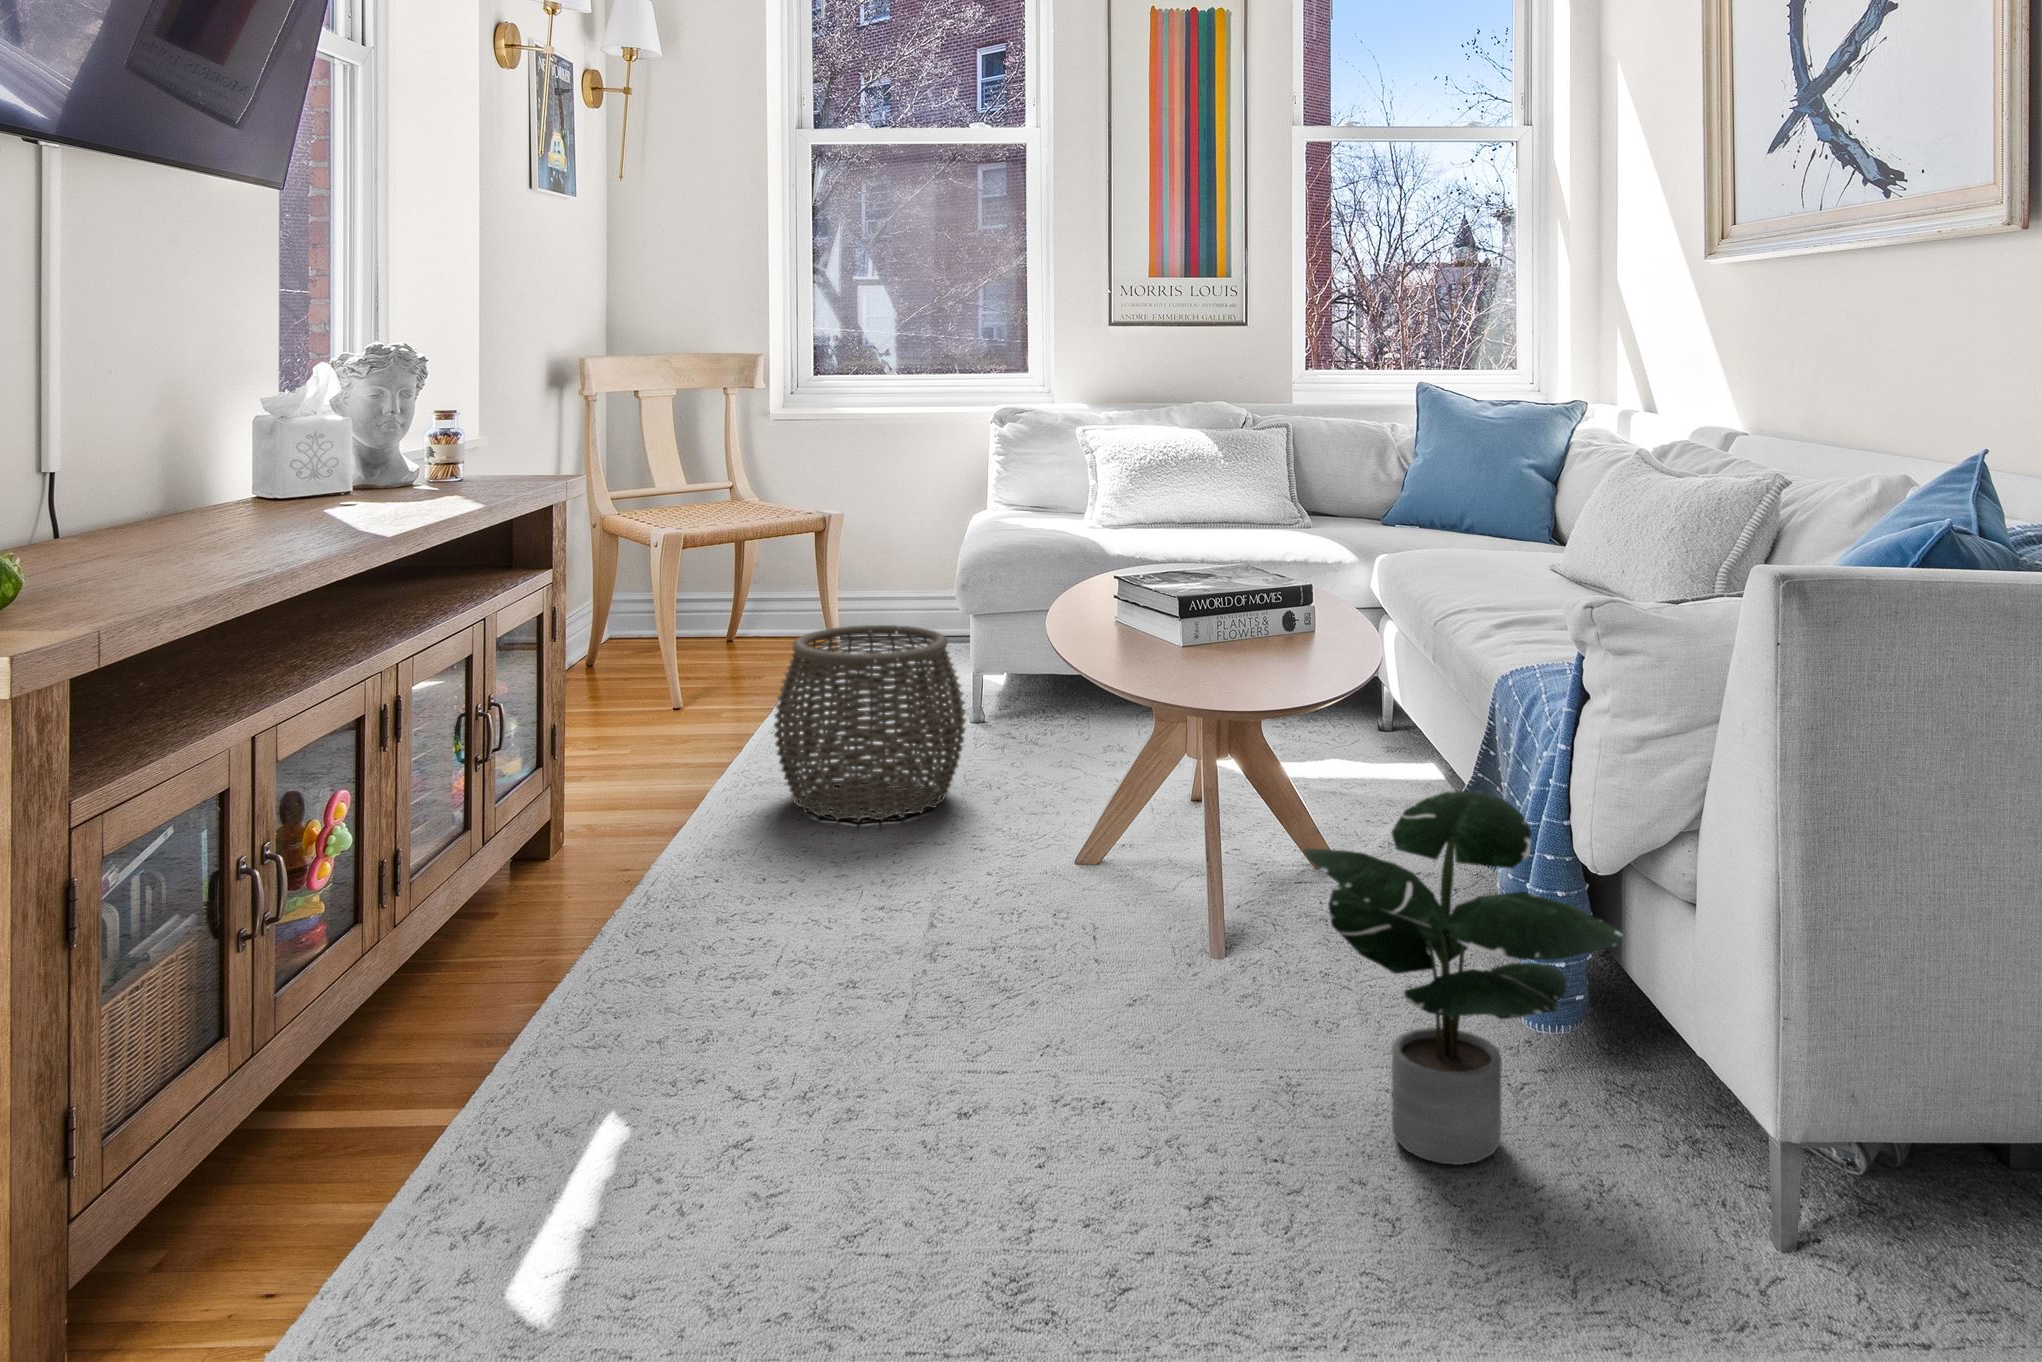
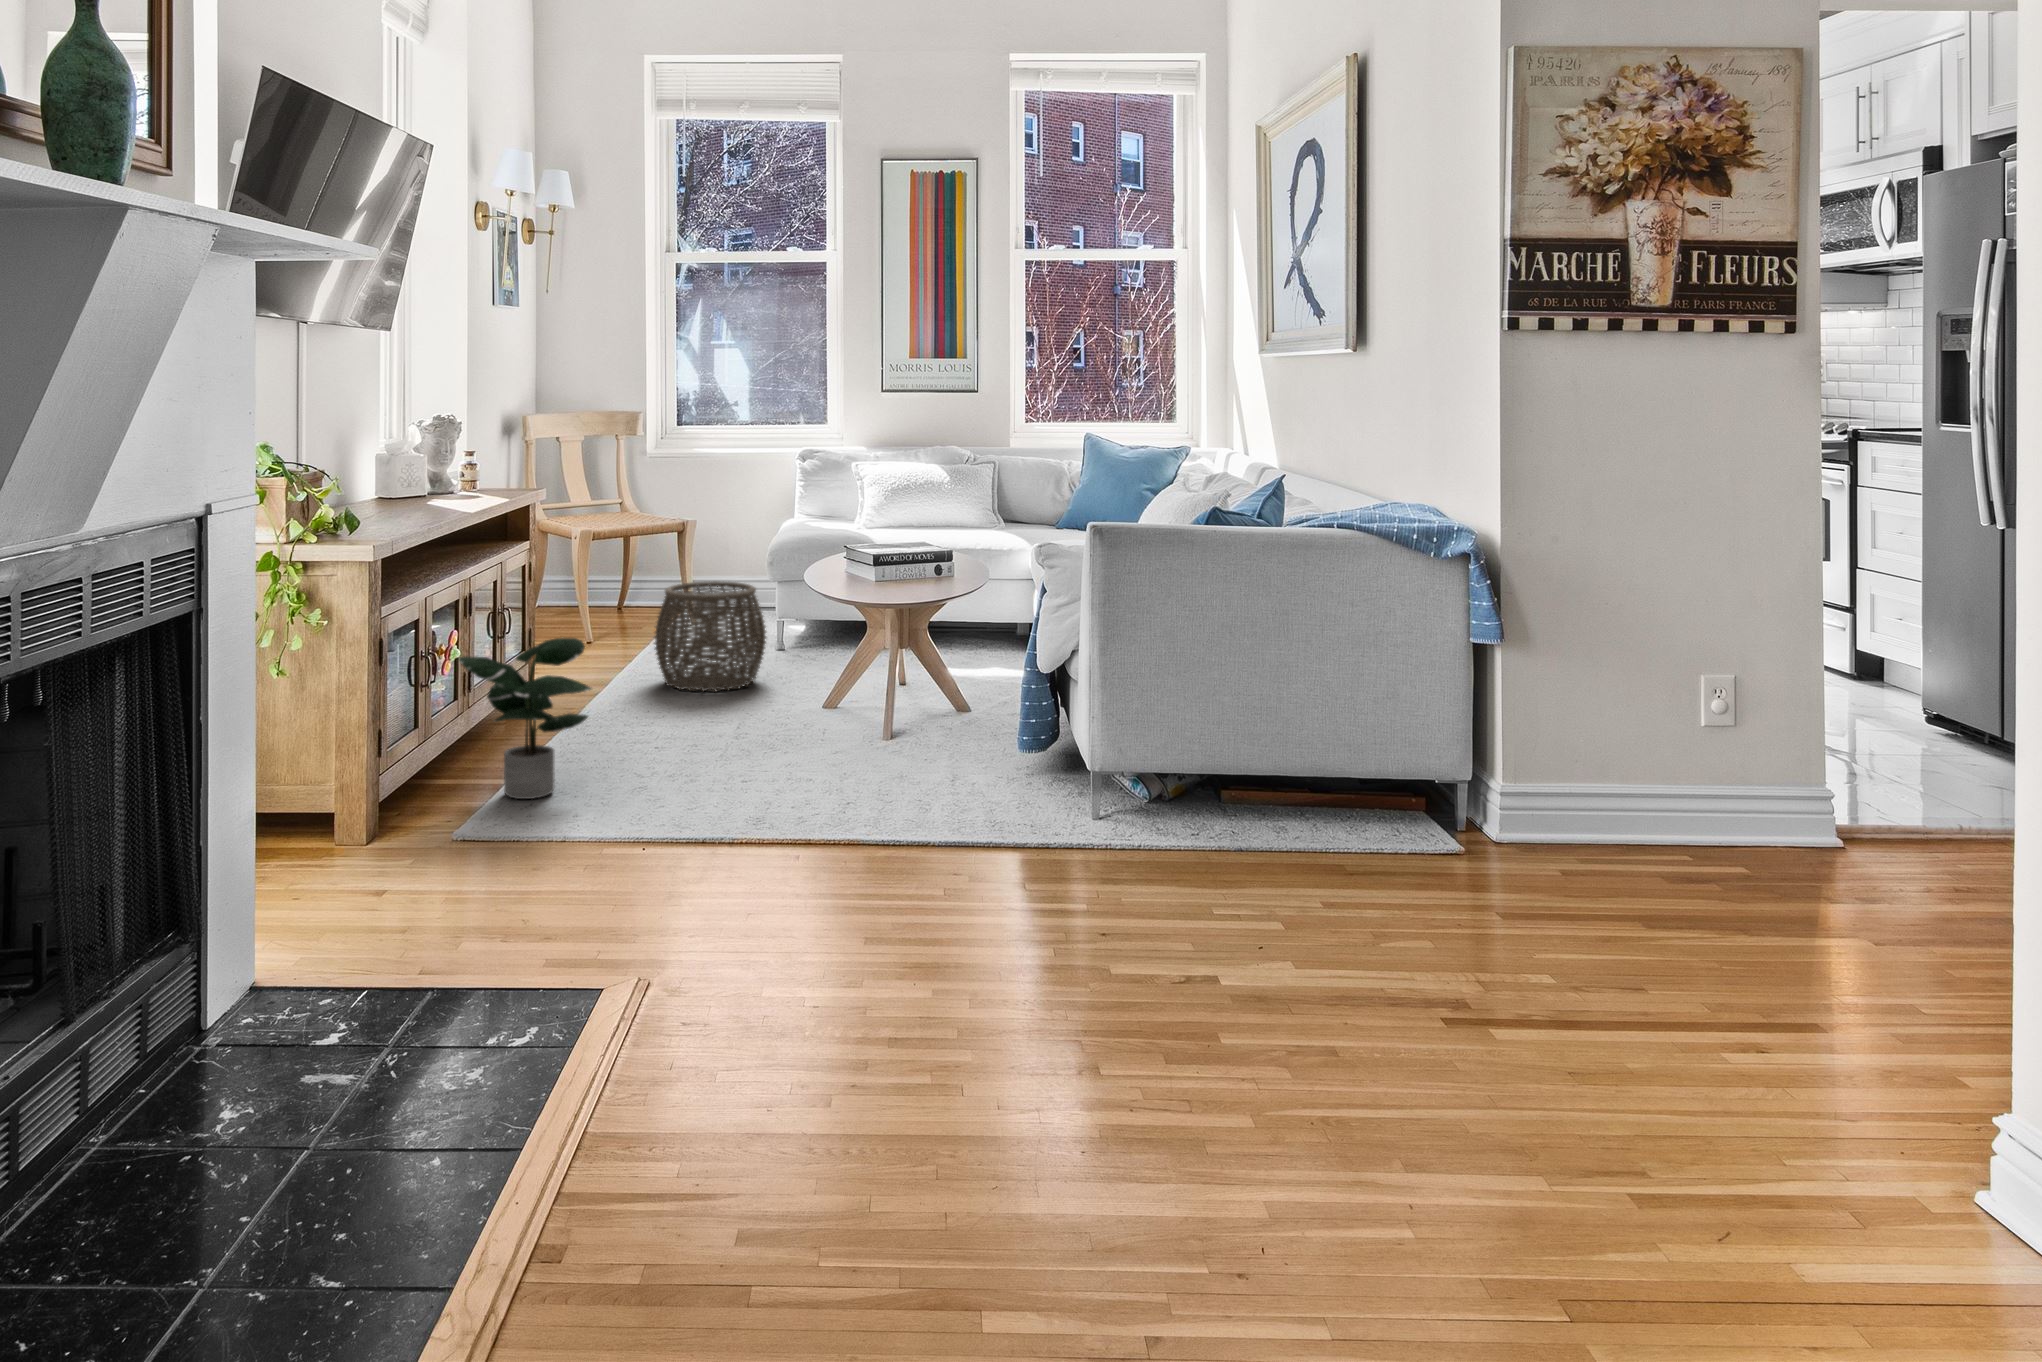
potted plant: present [1304,790,1622,1165] -> present [459,638,591,799]

